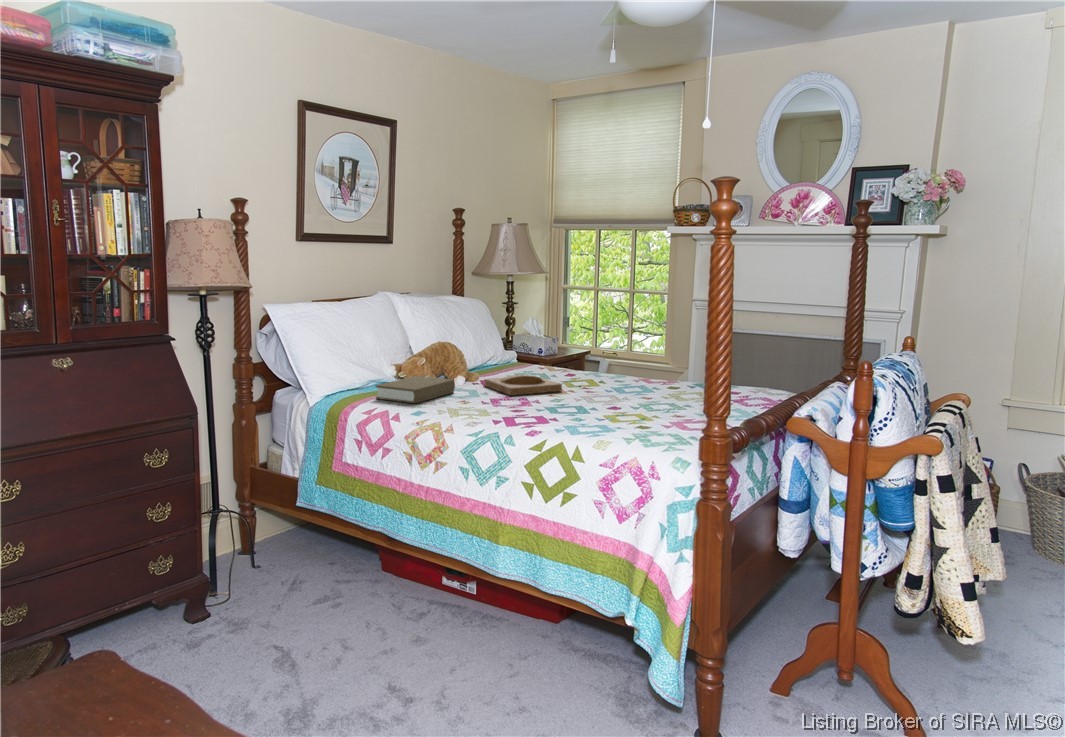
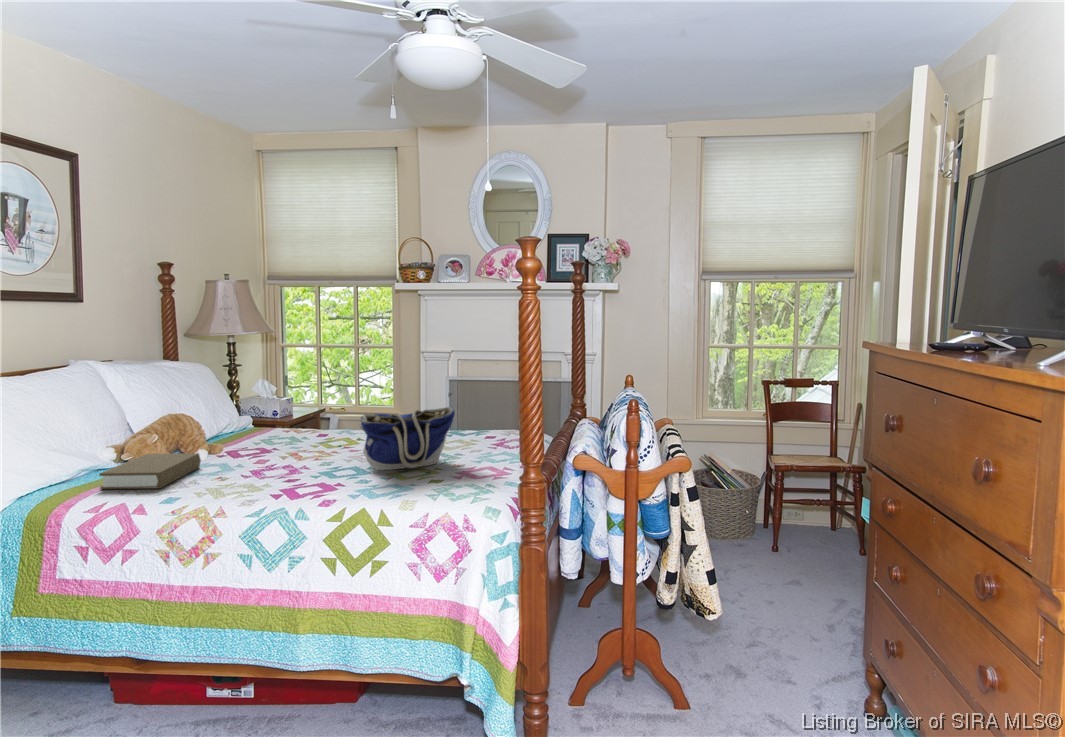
tote bag: none [582,355,684,416] -> present [359,407,455,470]
tray: present [485,375,562,395] -> none [230,437,320,462]

